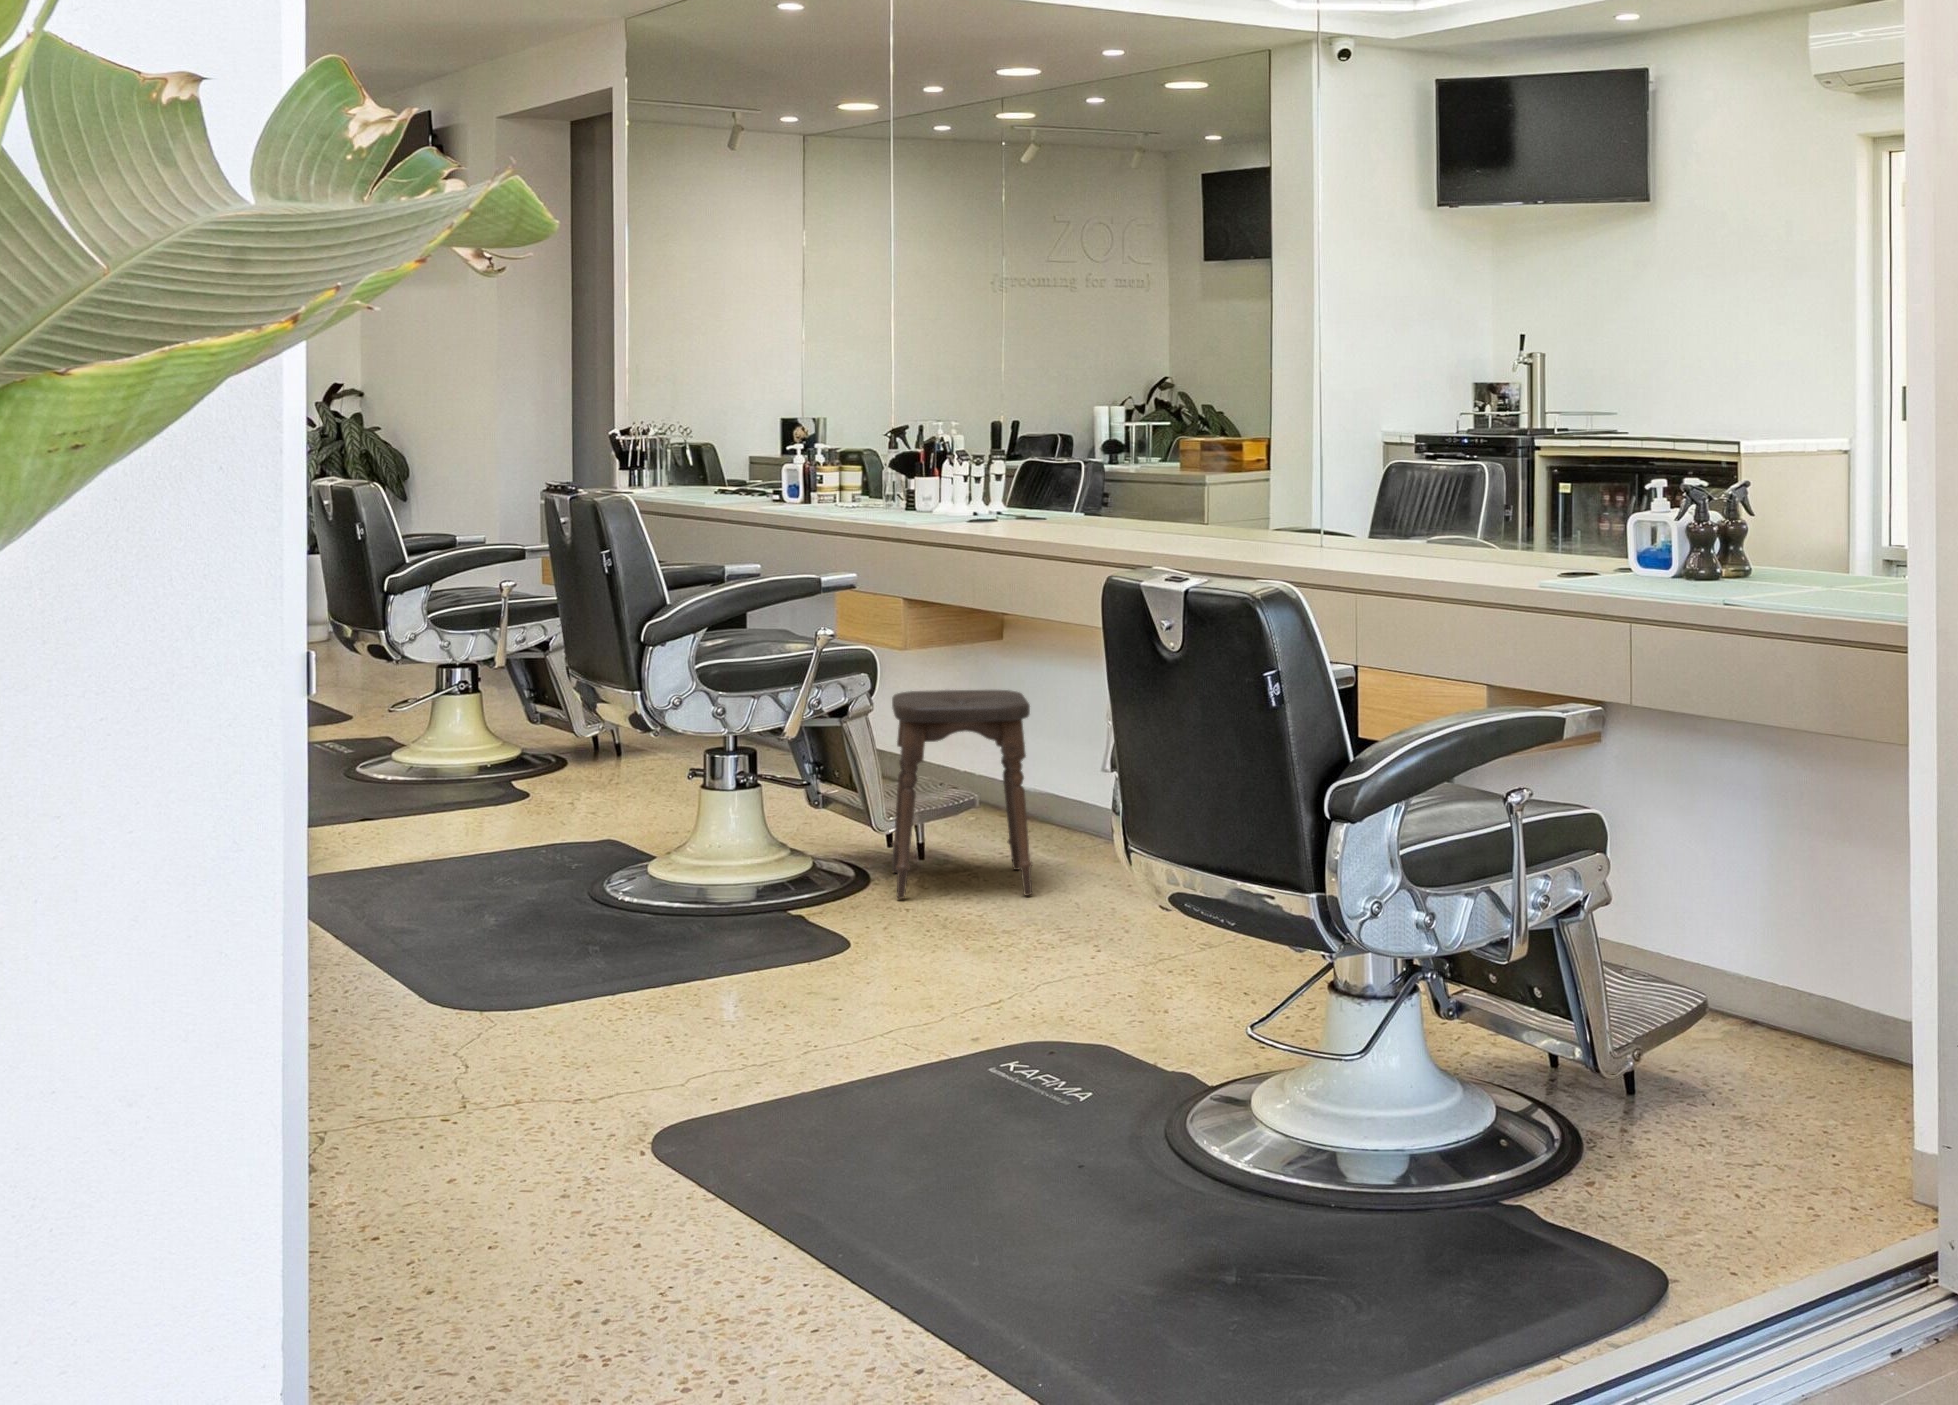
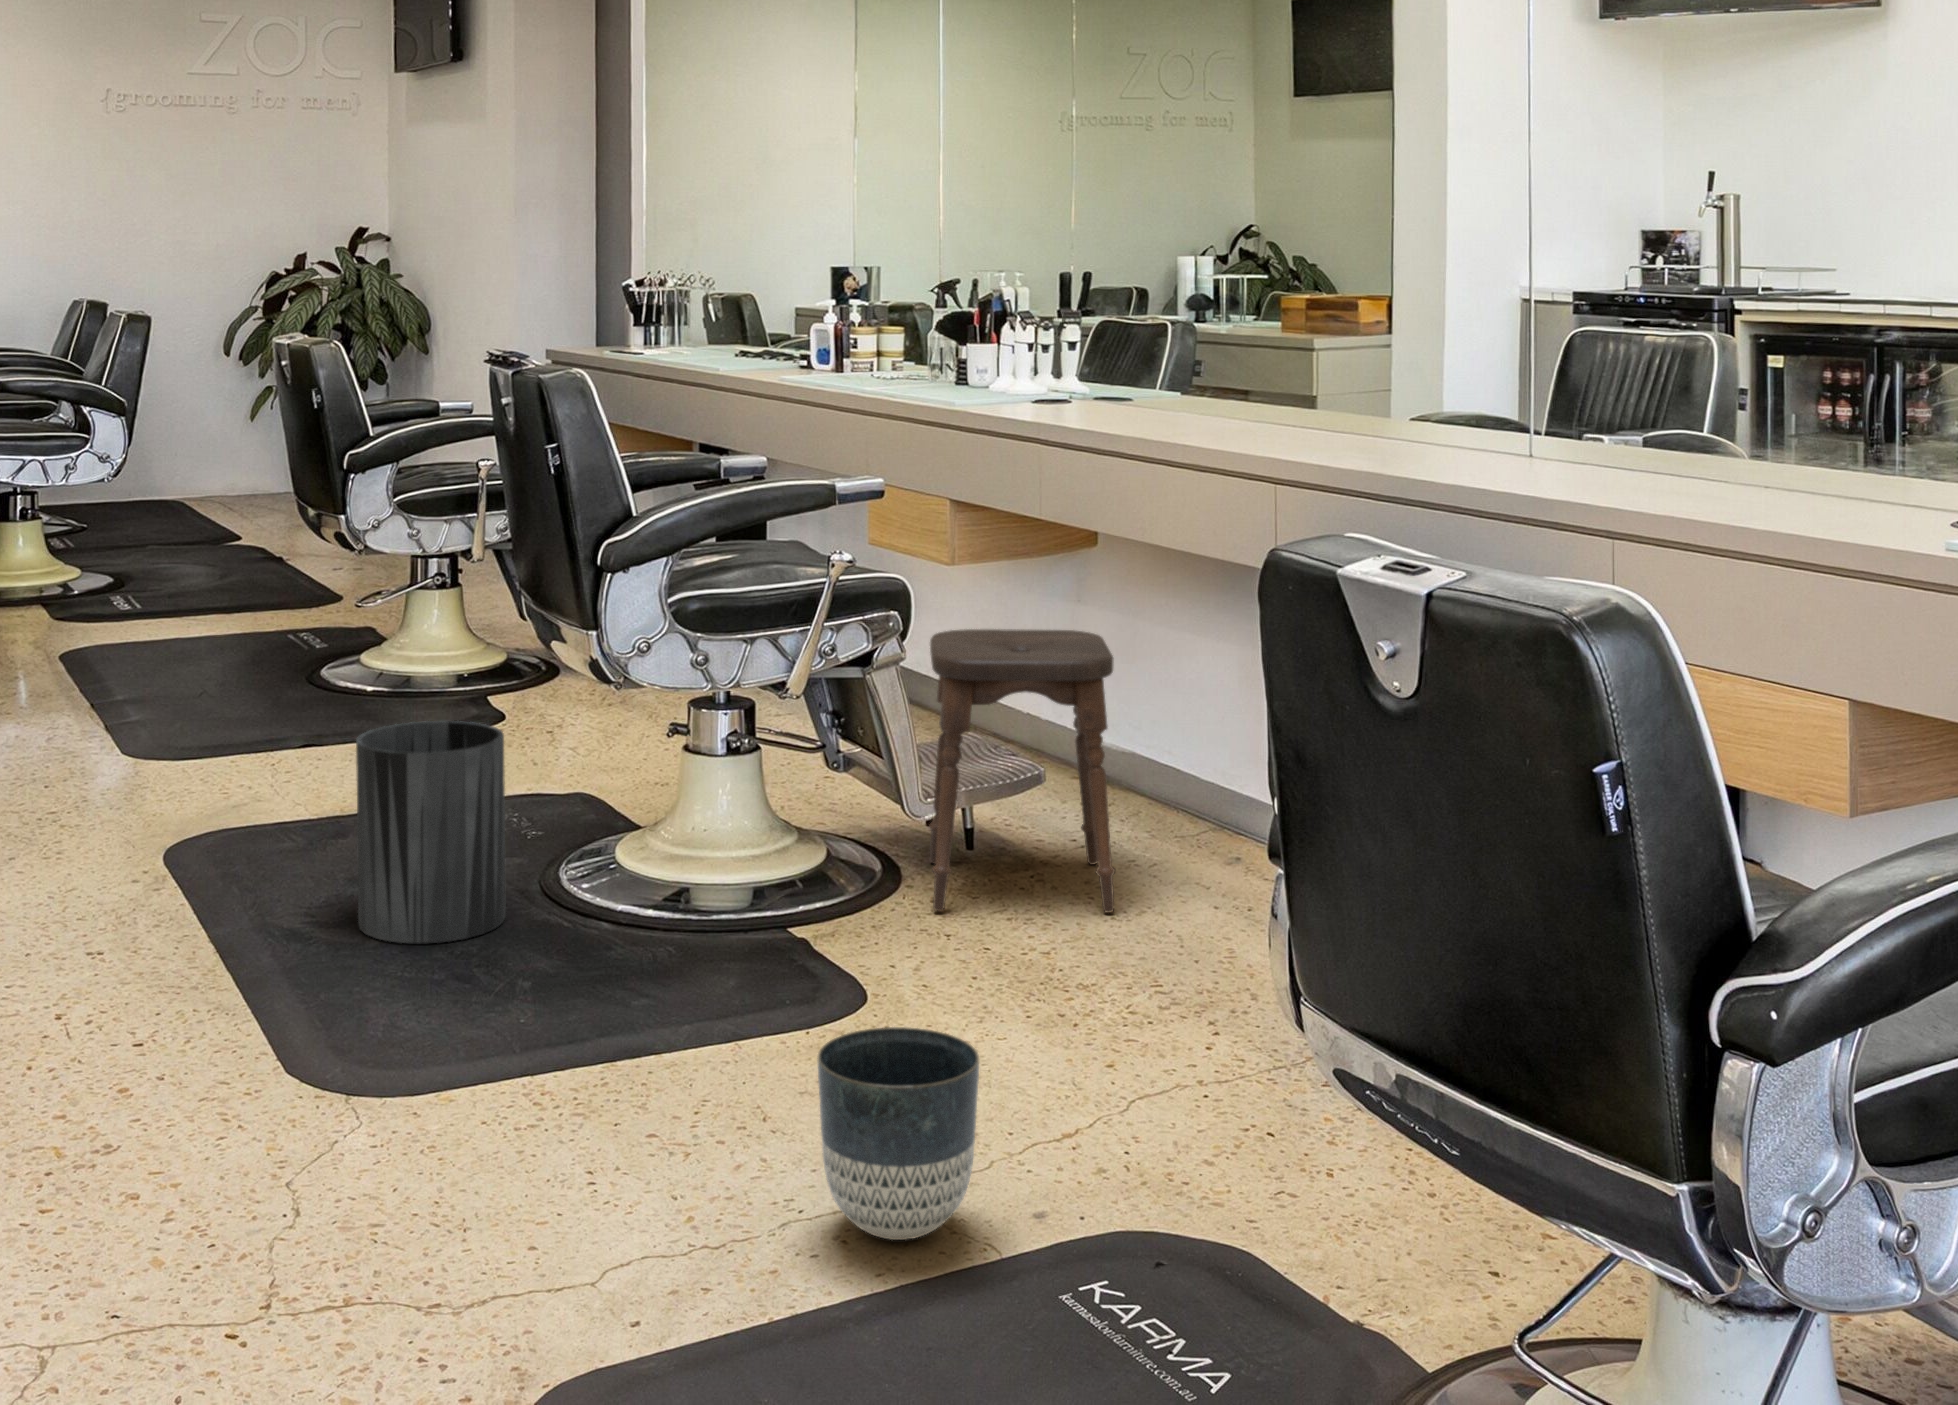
trash can: none [455,765,569,929] -> present [356,721,506,943]
planter: none [830,922,937,1055] -> present [817,1027,979,1240]

